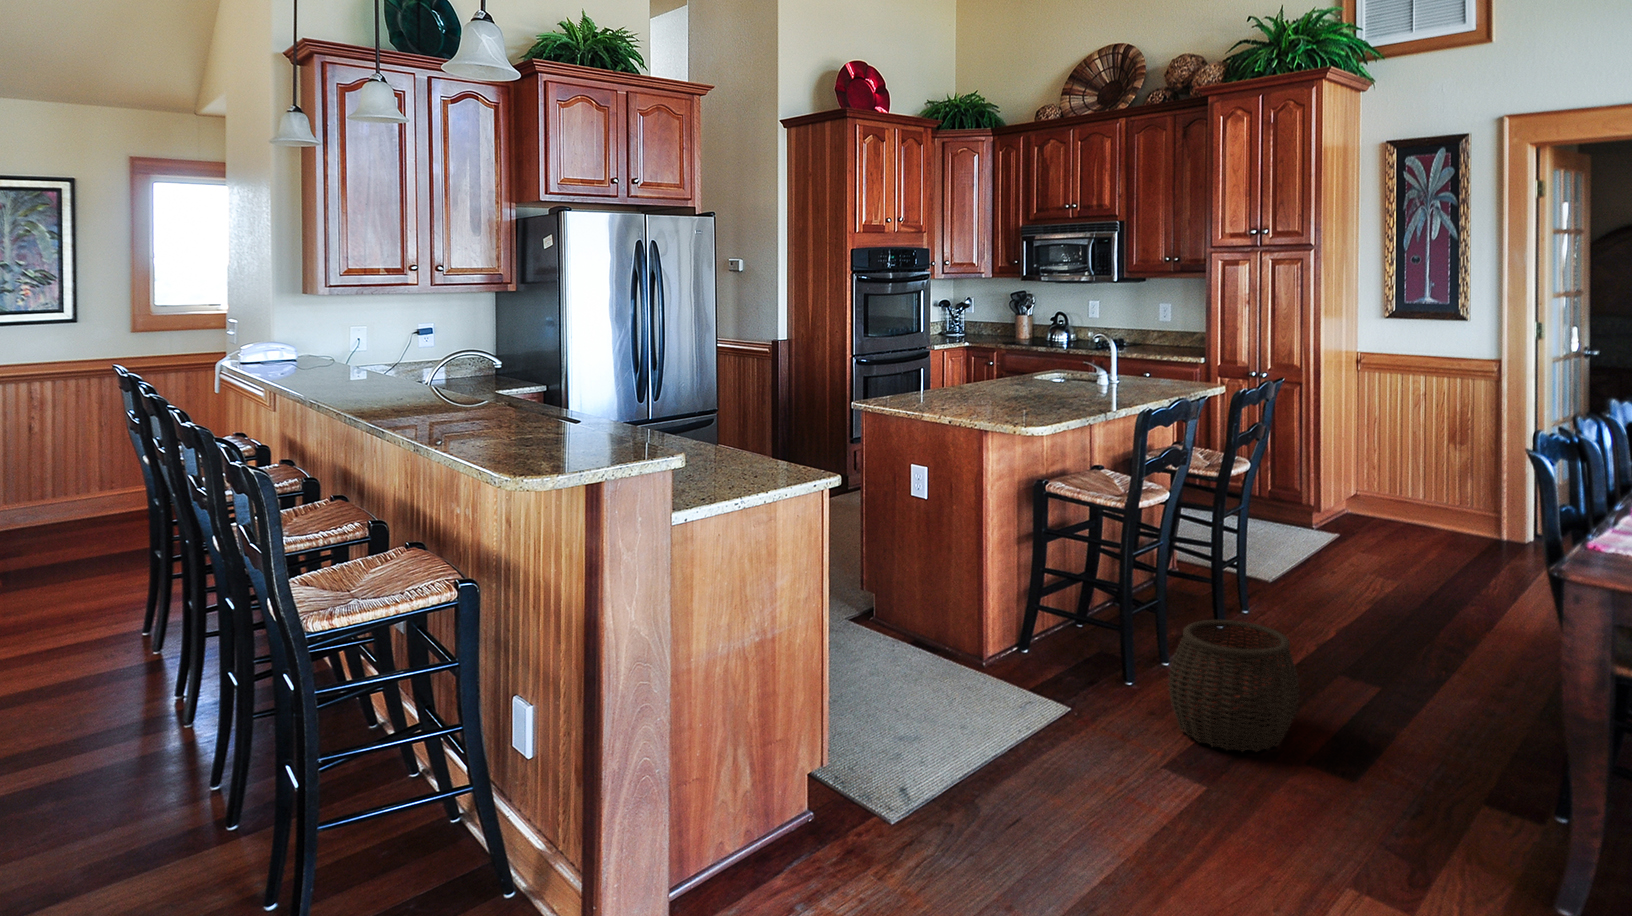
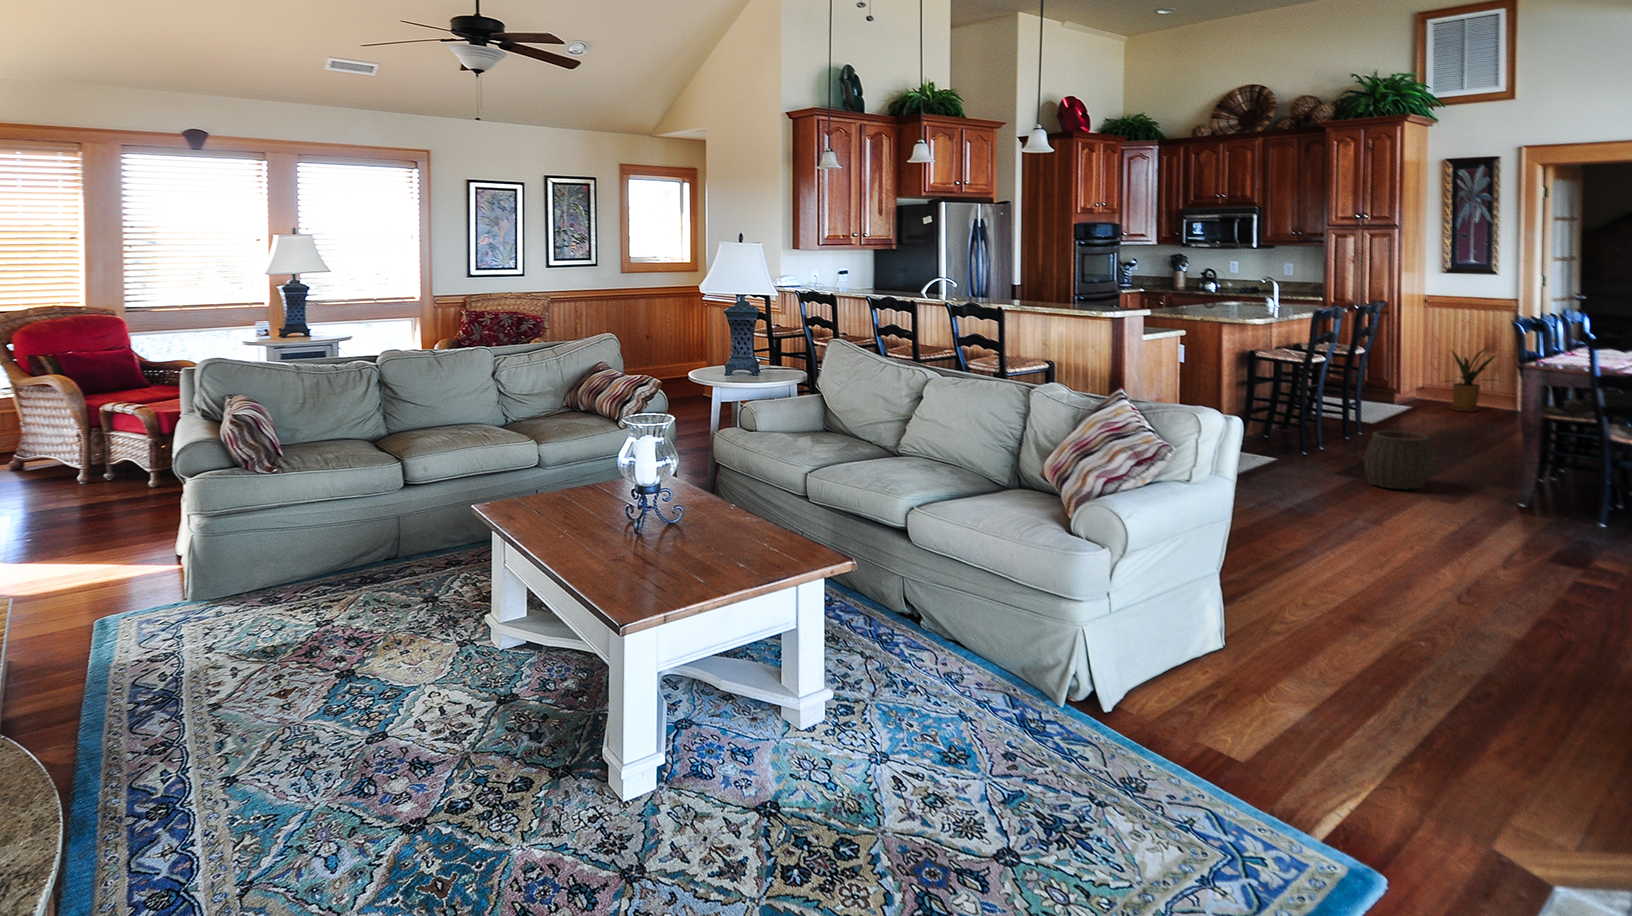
house plant: none [1368,436,1480,541] -> present [1445,348,1495,412]

